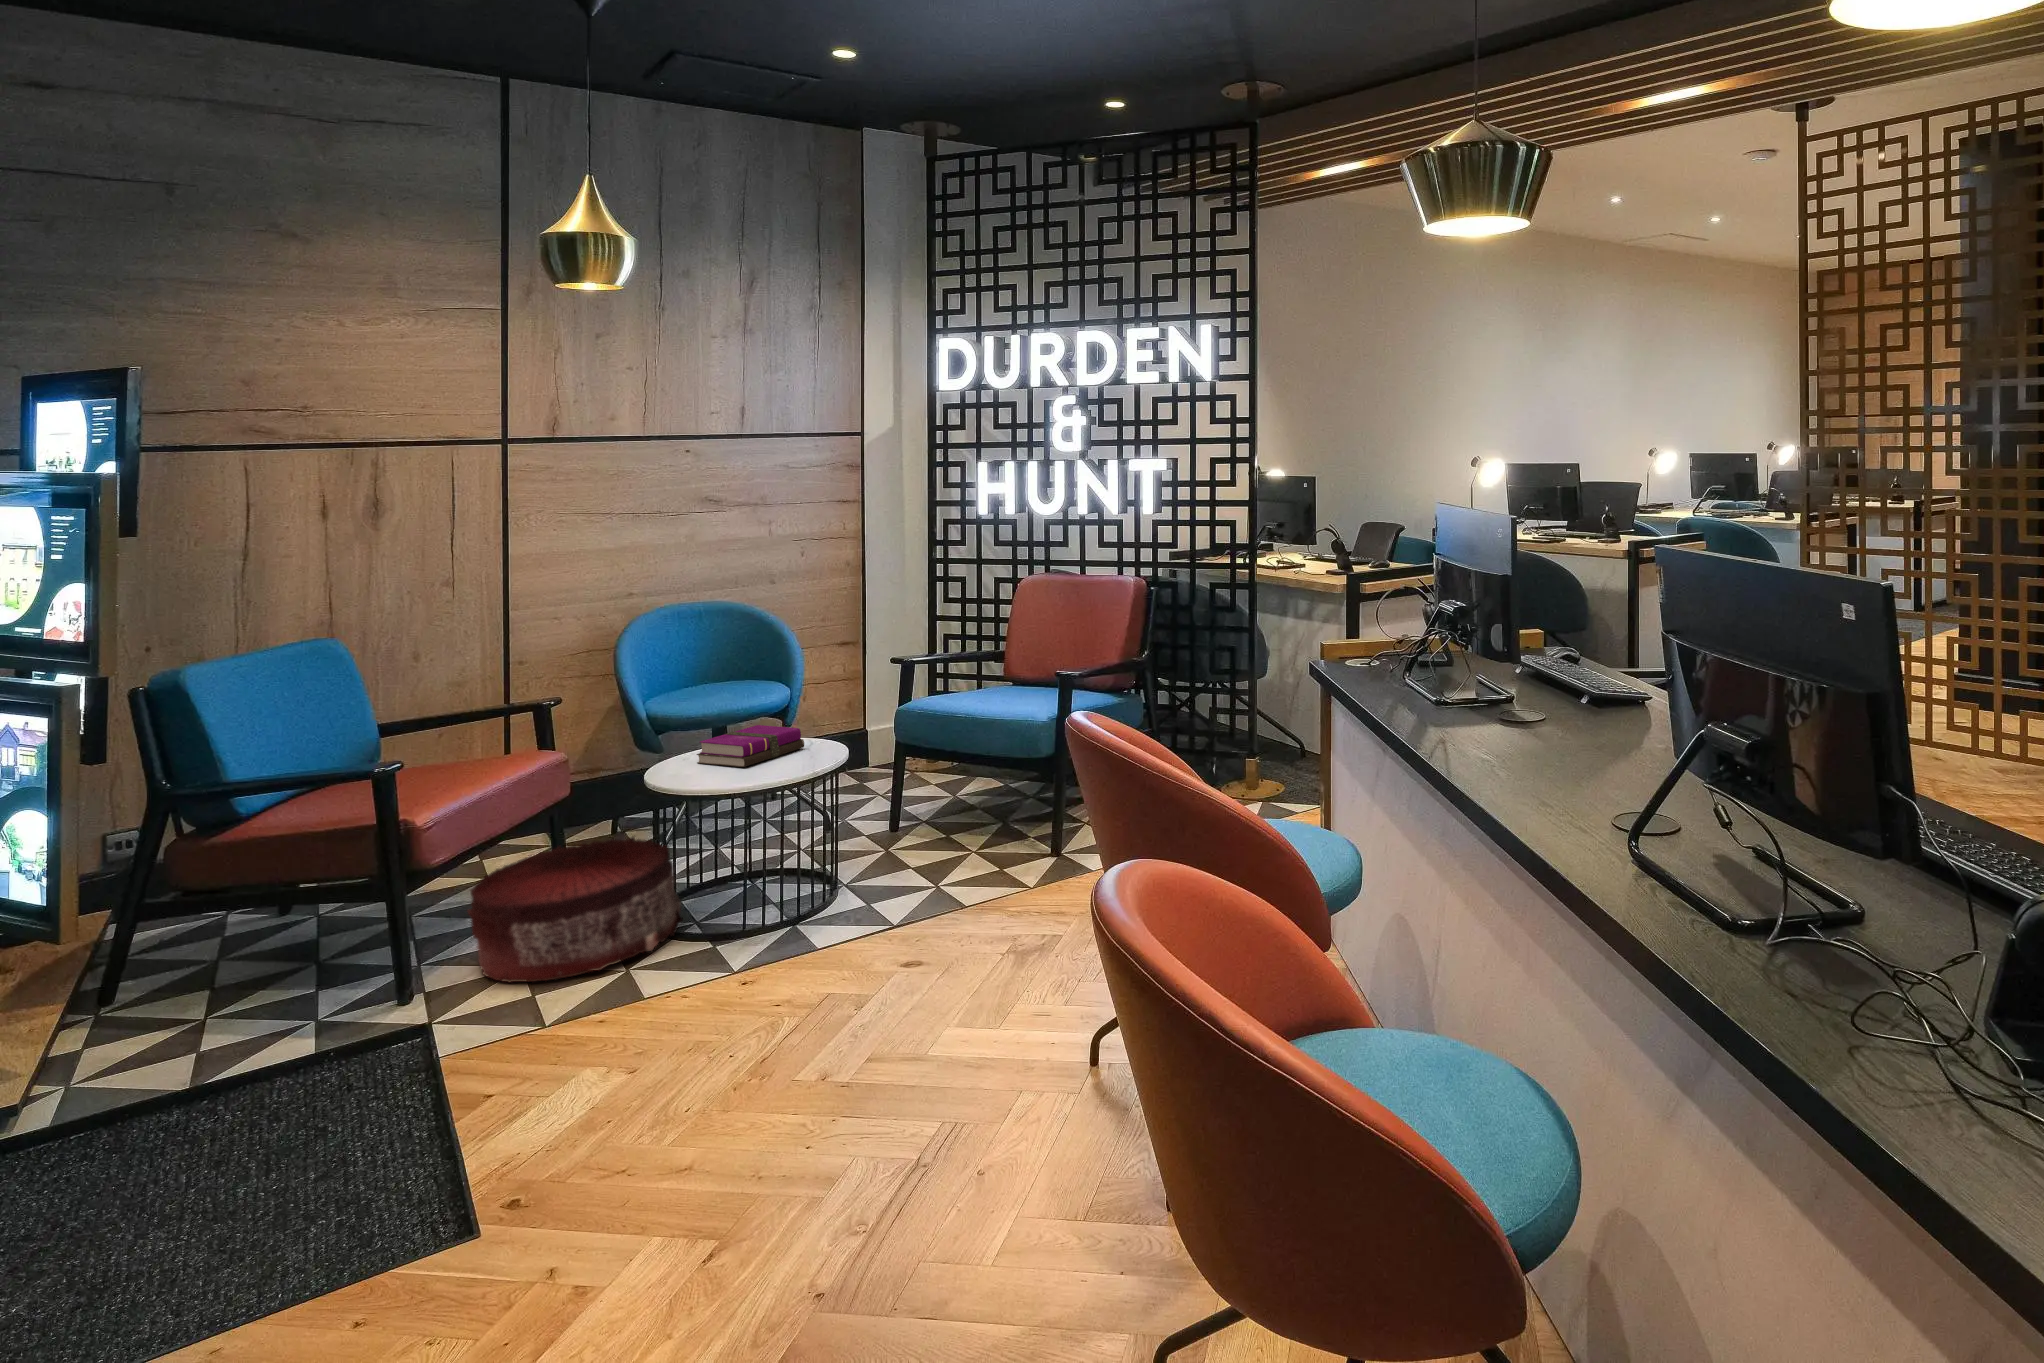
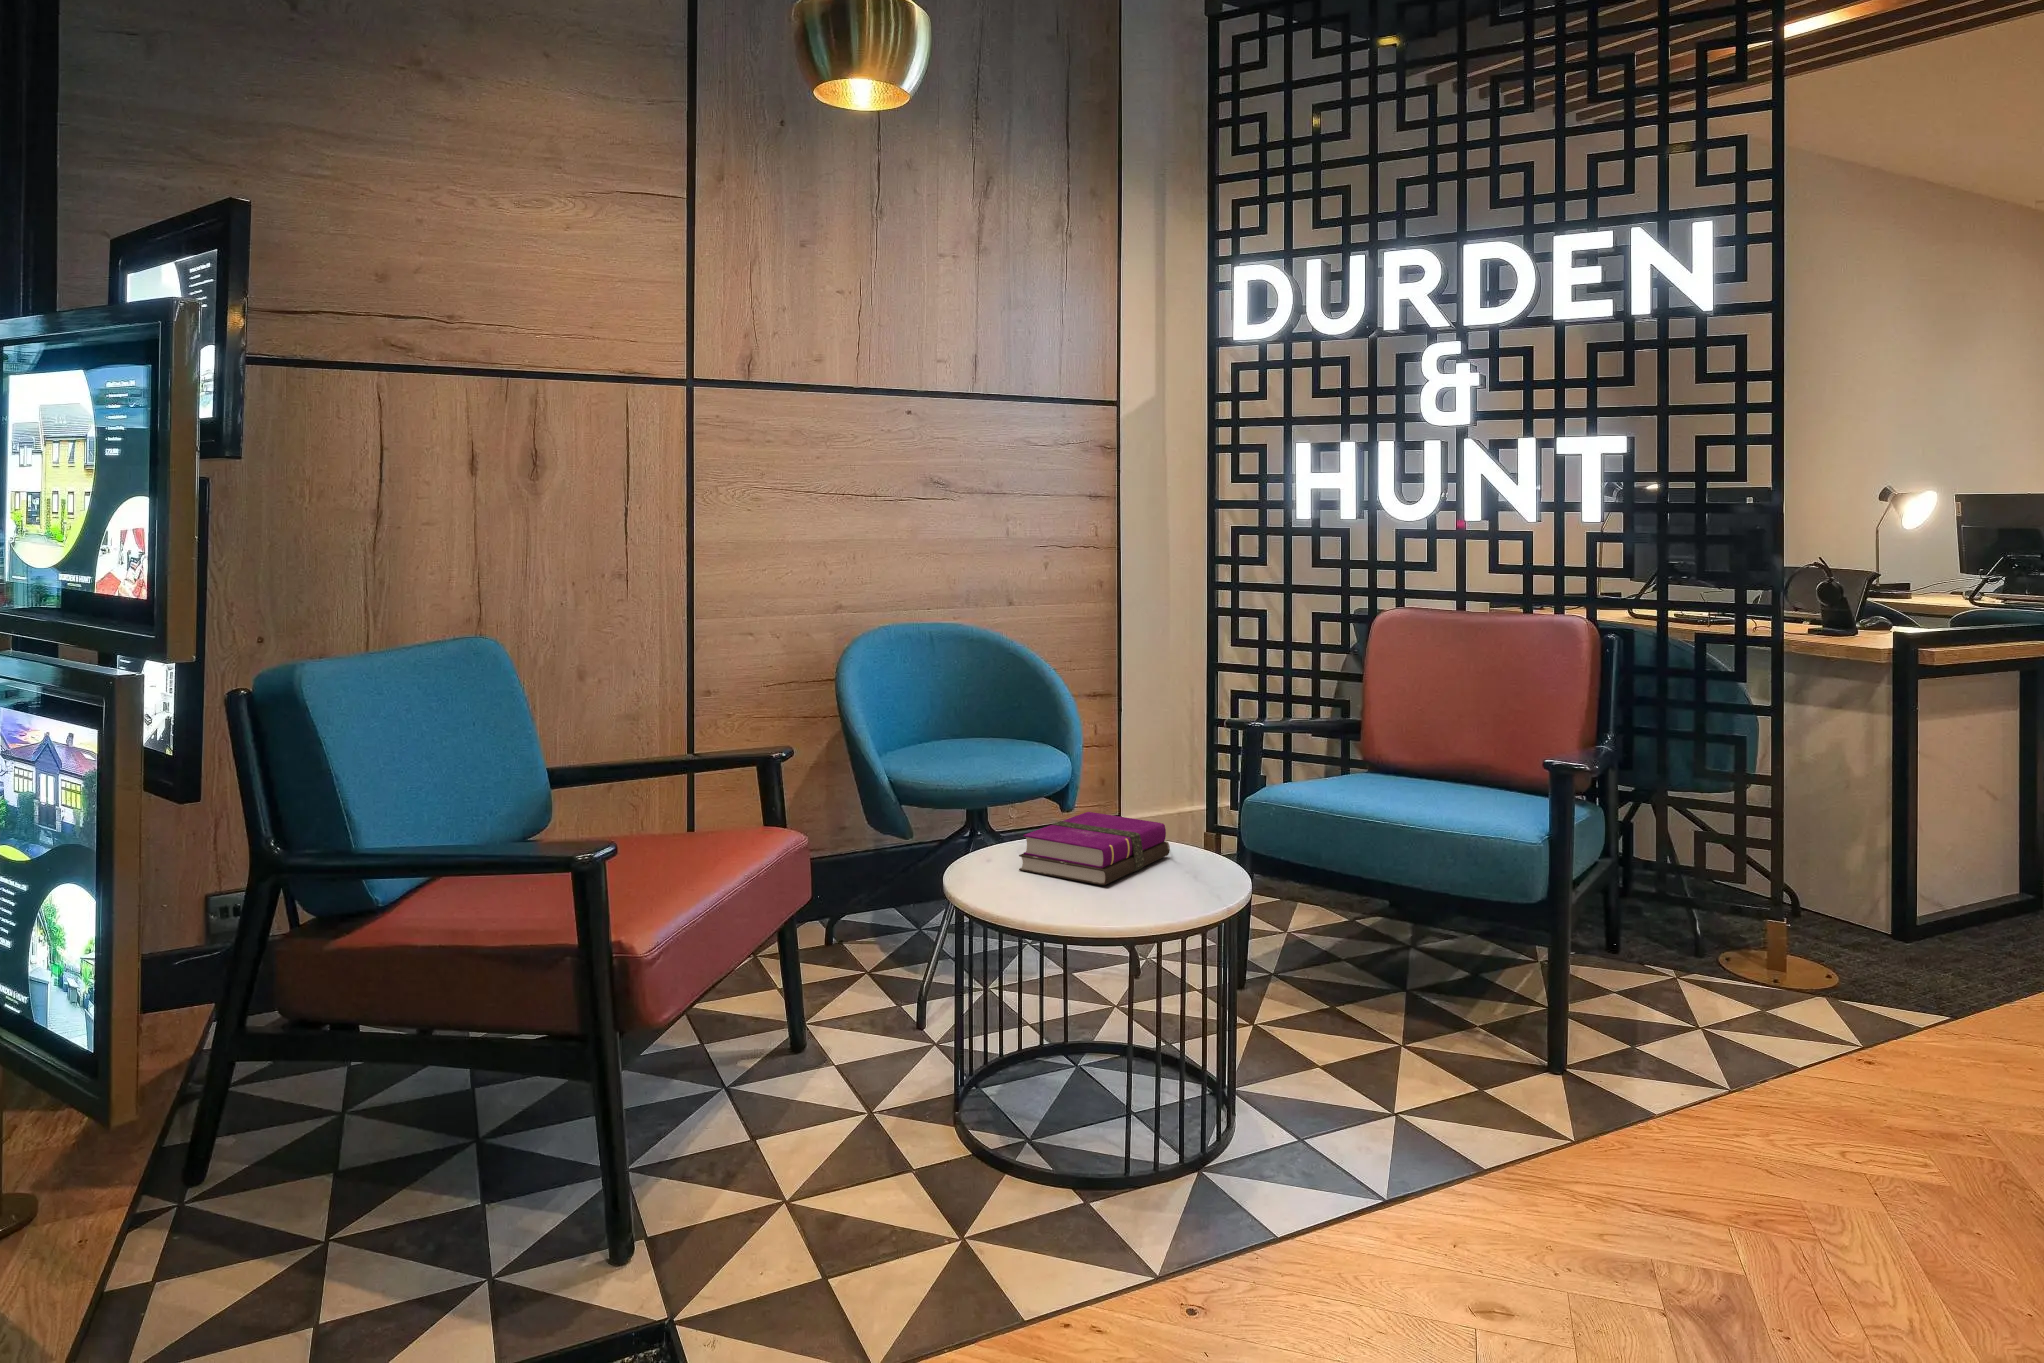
pouf: present [468,837,684,983] -> none [703,980,1015,1244]

